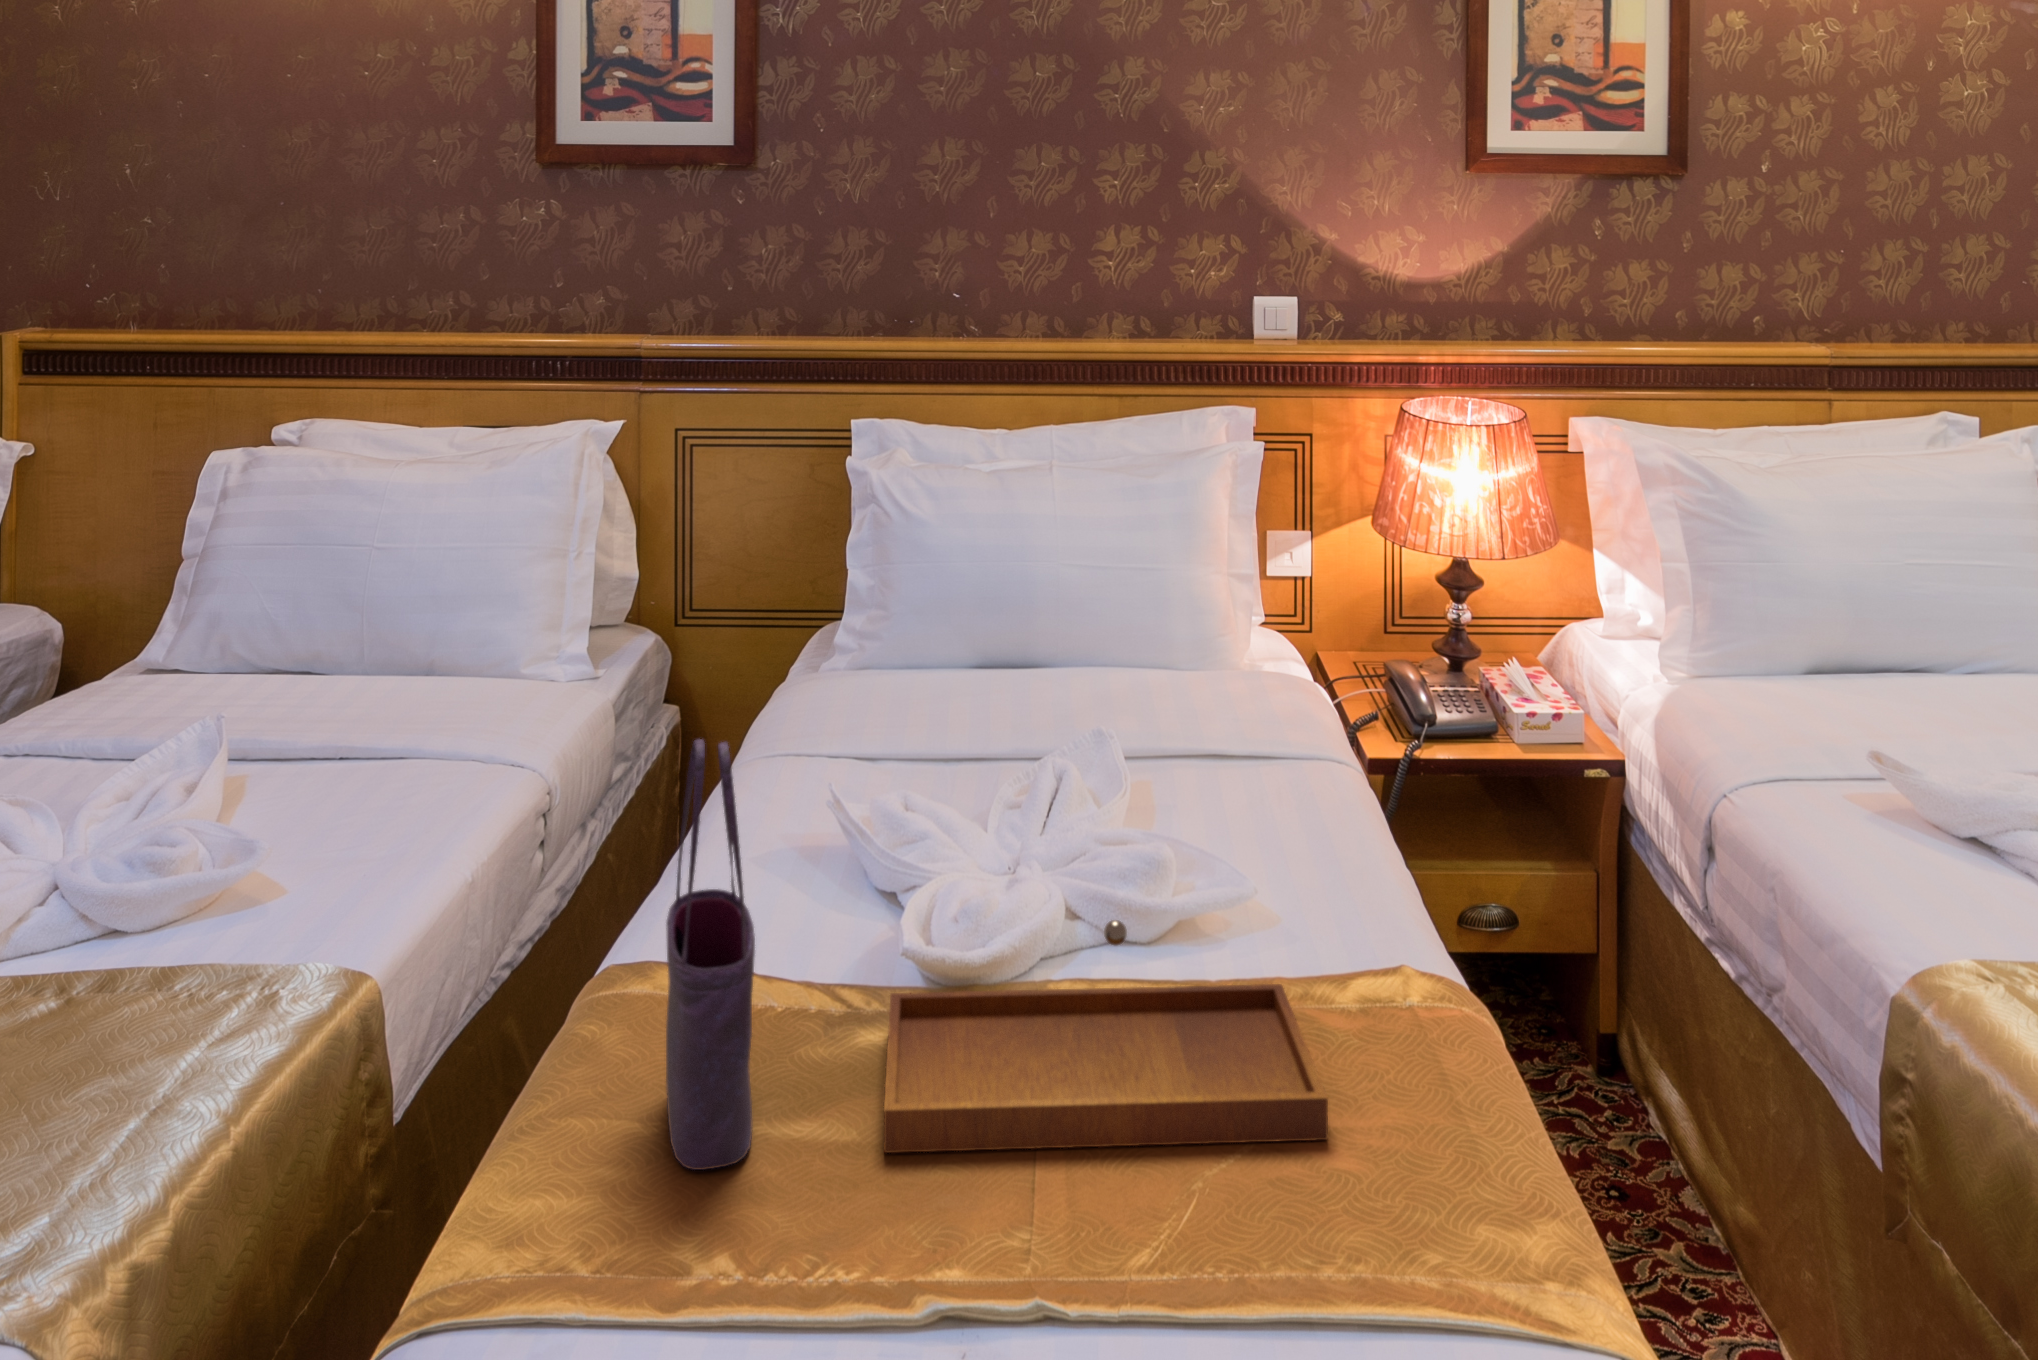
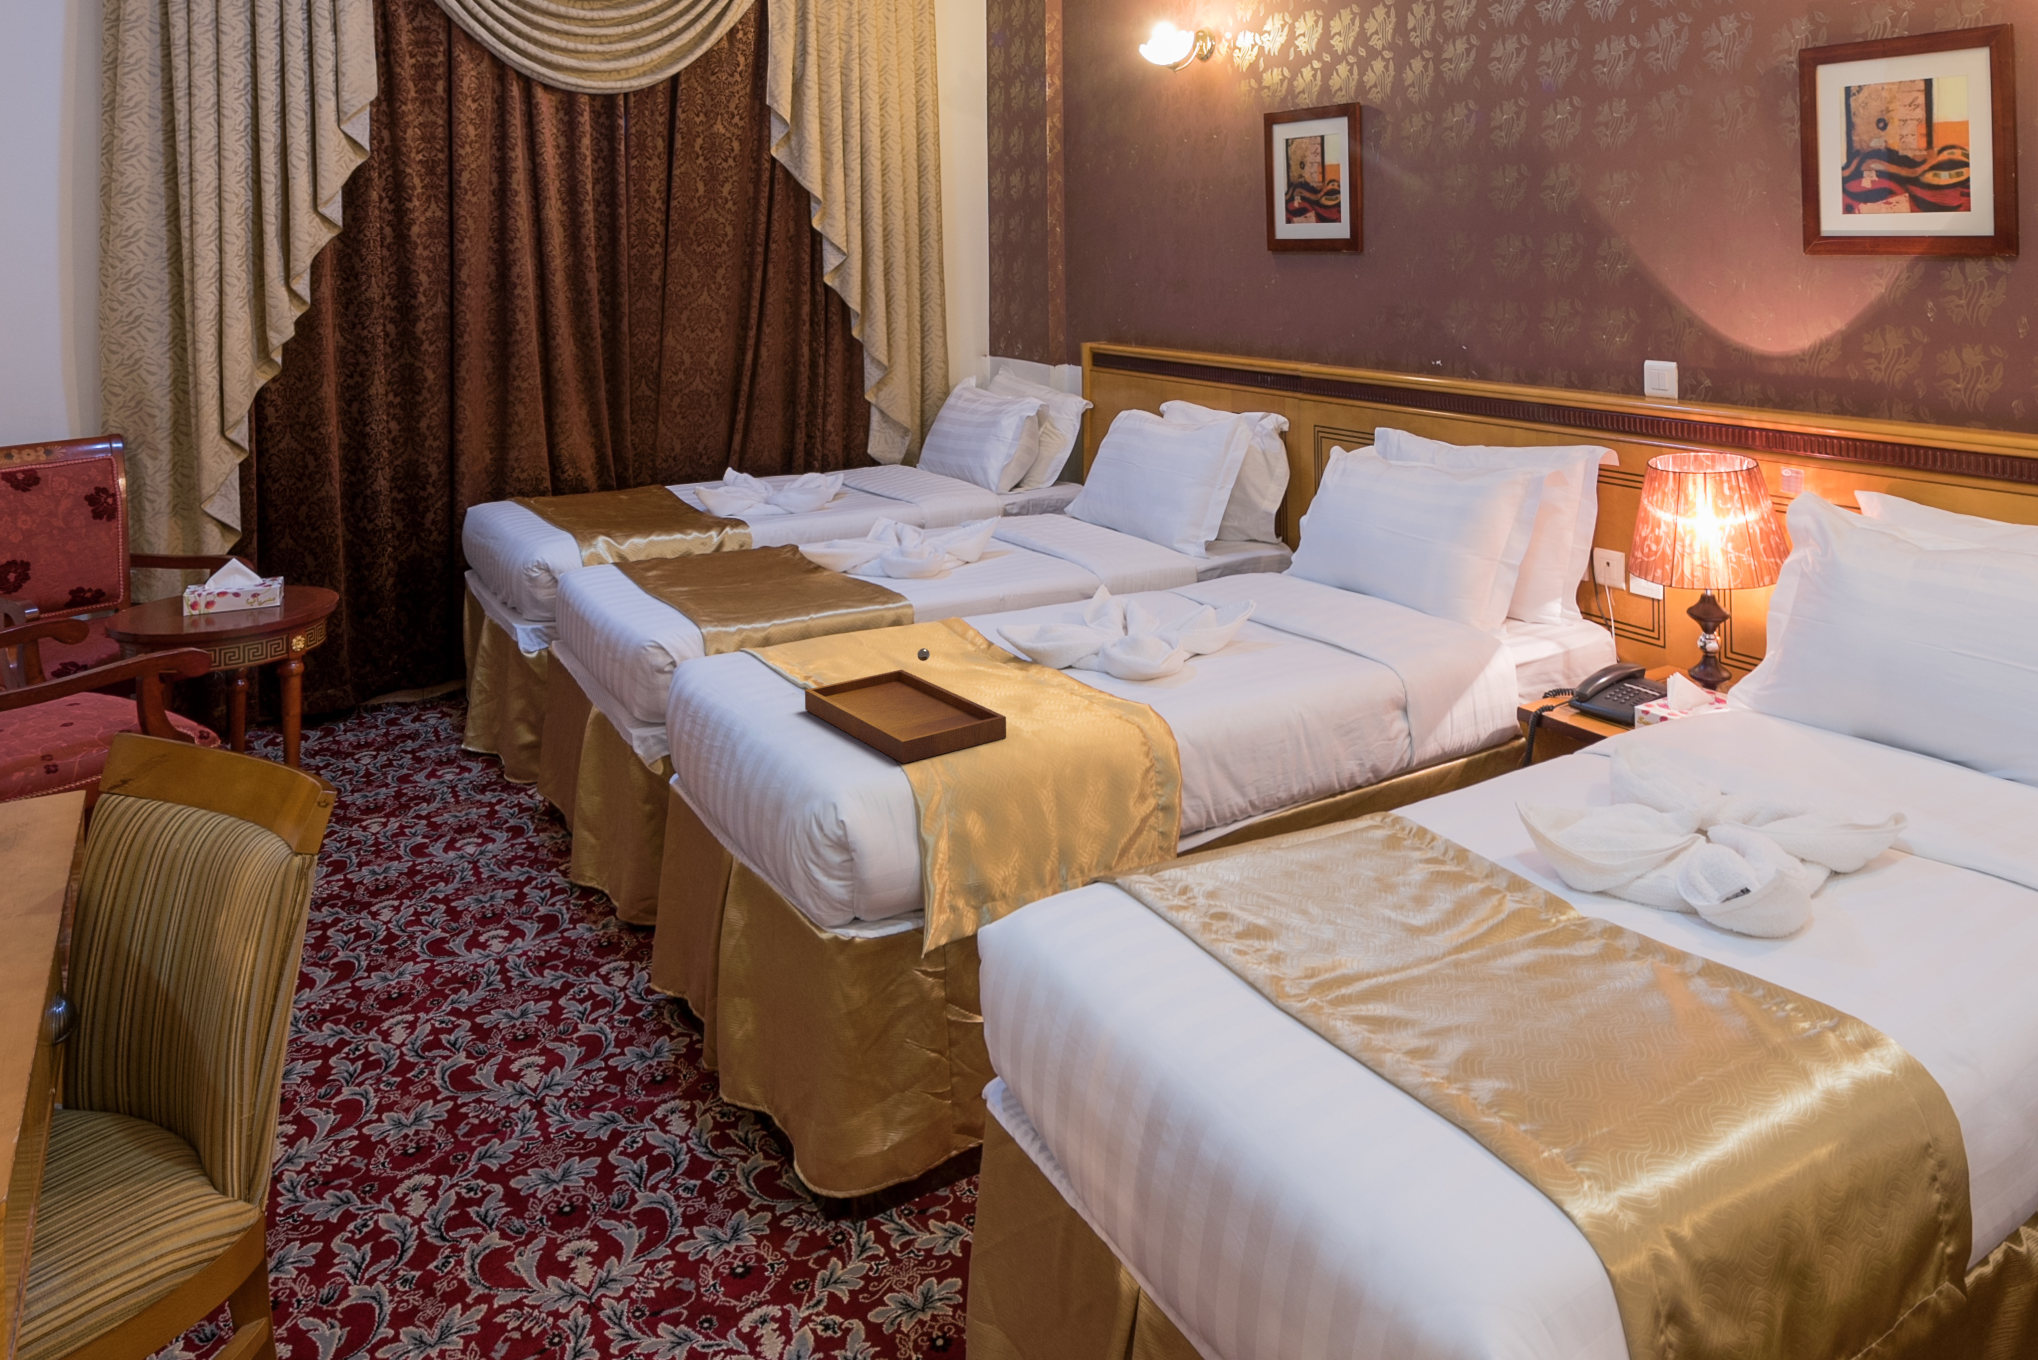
tote bag: present [666,739,755,1170] -> none [757,514,832,695]

